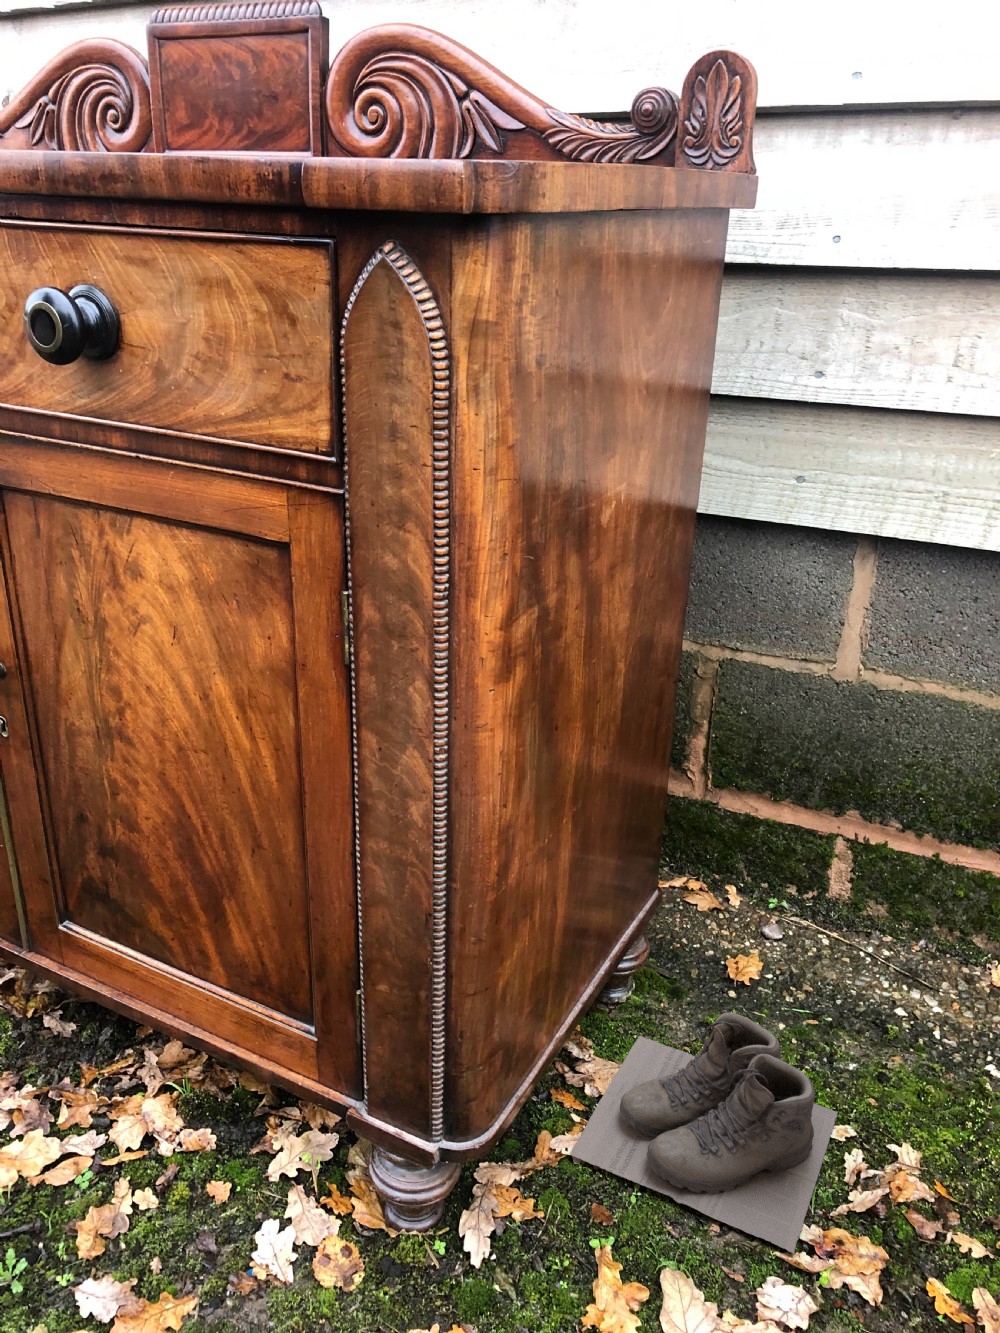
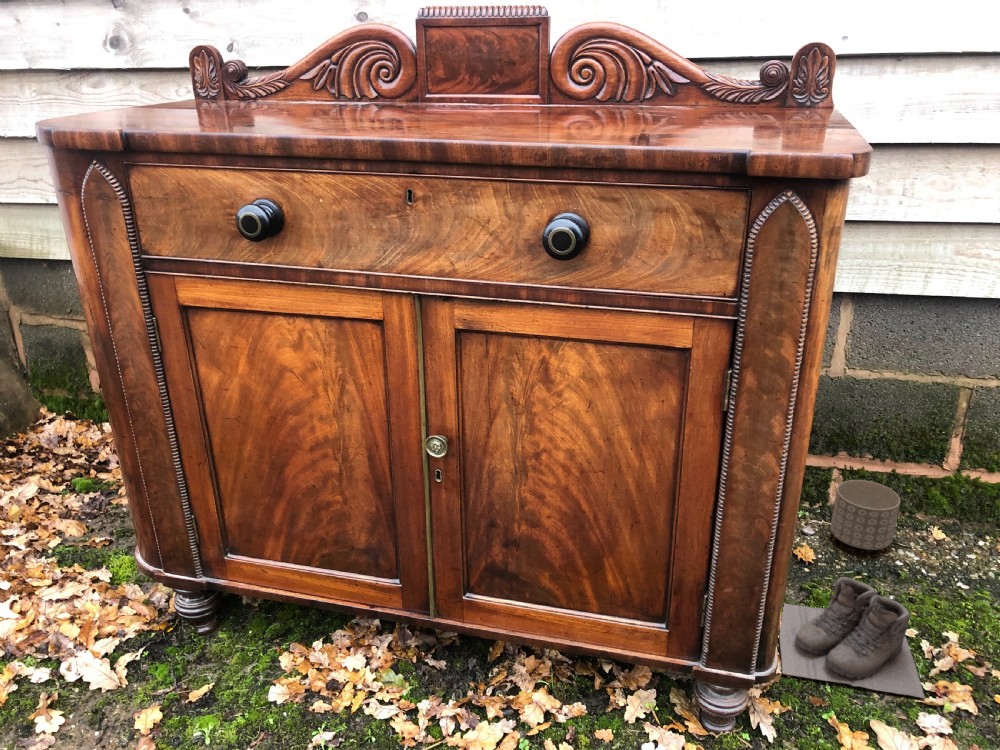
planter: none [805,859,921,983] -> present [830,480,900,550]

